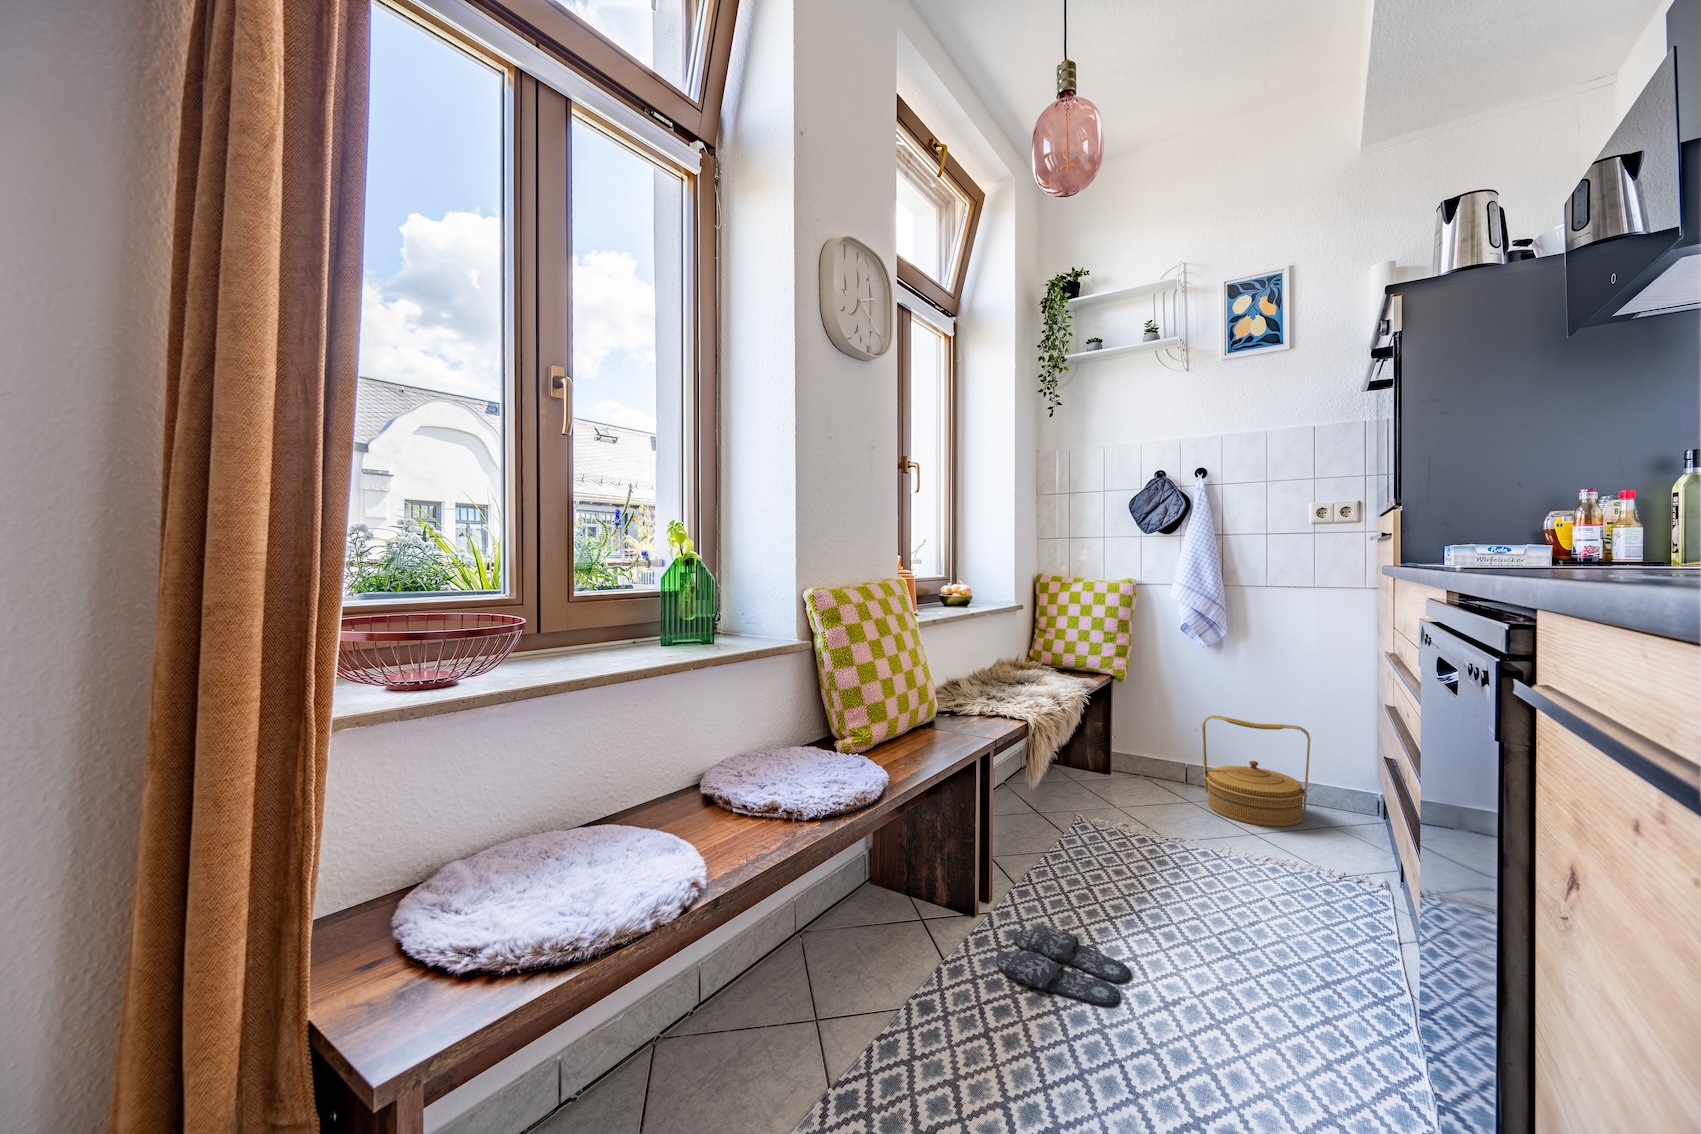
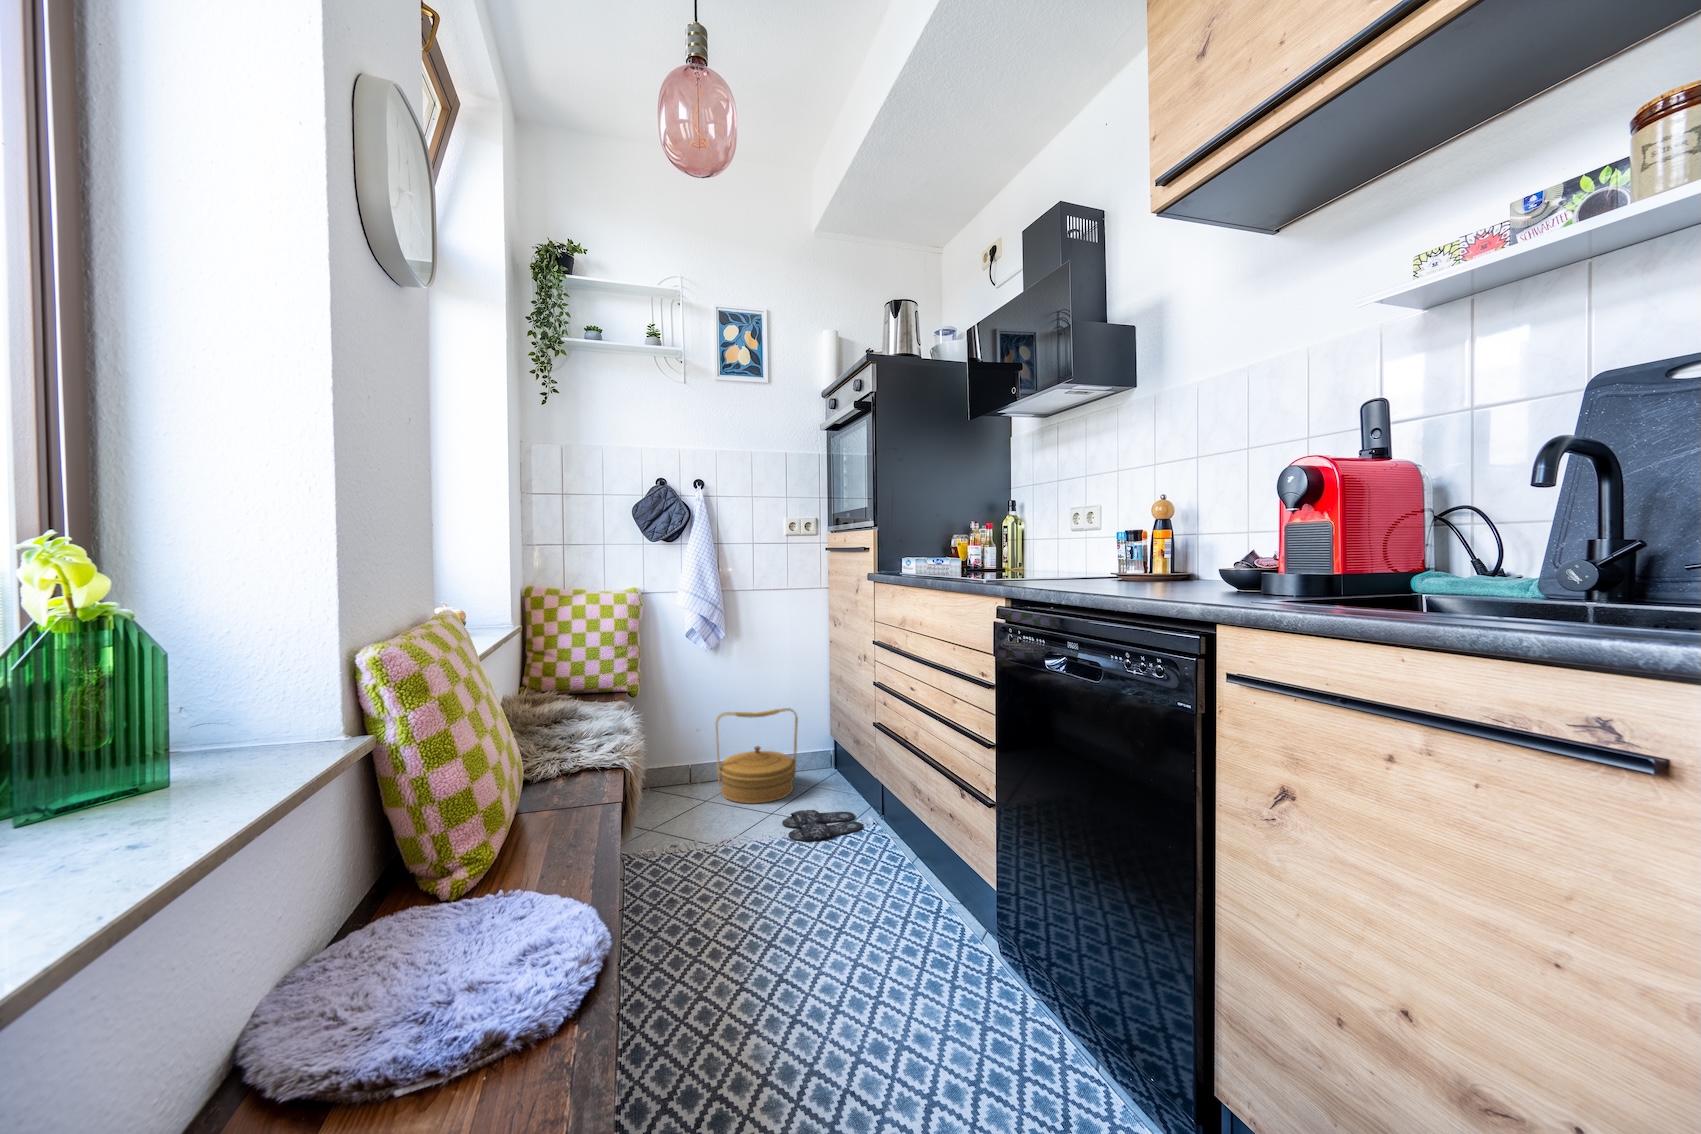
slippers: present [996,926,1131,1007] -> present [782,810,863,841]

